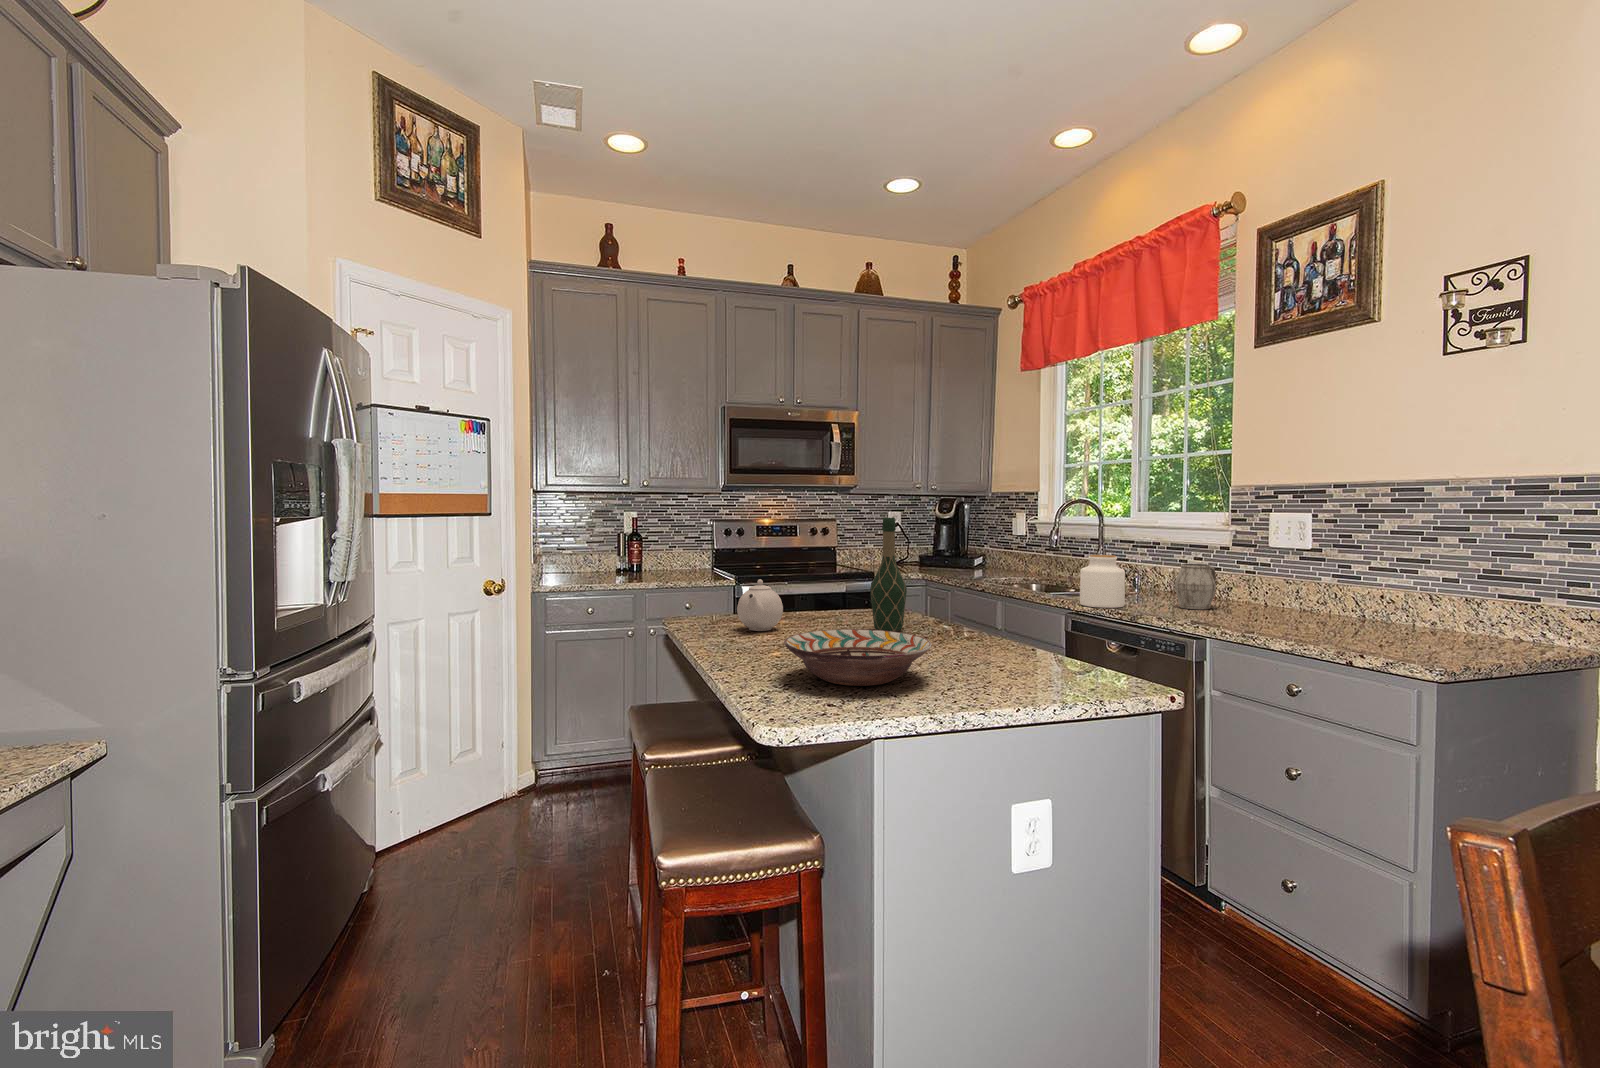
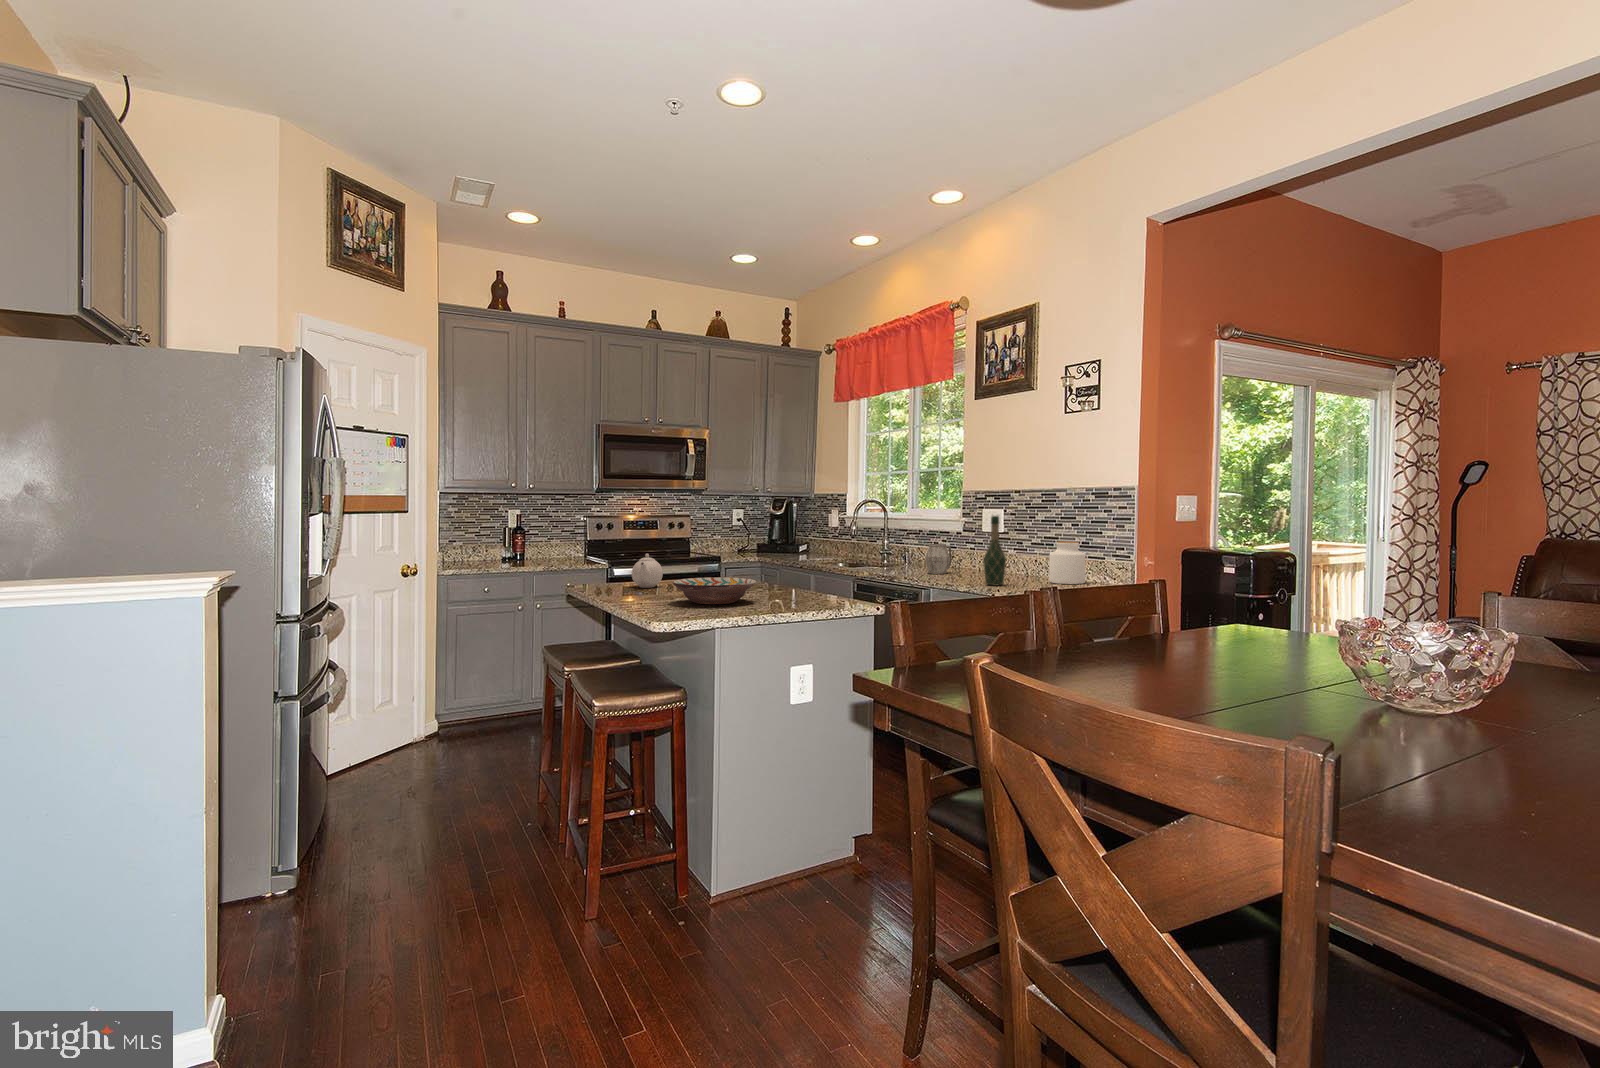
wine bottle: present [870,518,907,631] -> present [983,516,1006,585]
jar: present [1080,555,1125,608] -> present [1049,541,1085,584]

